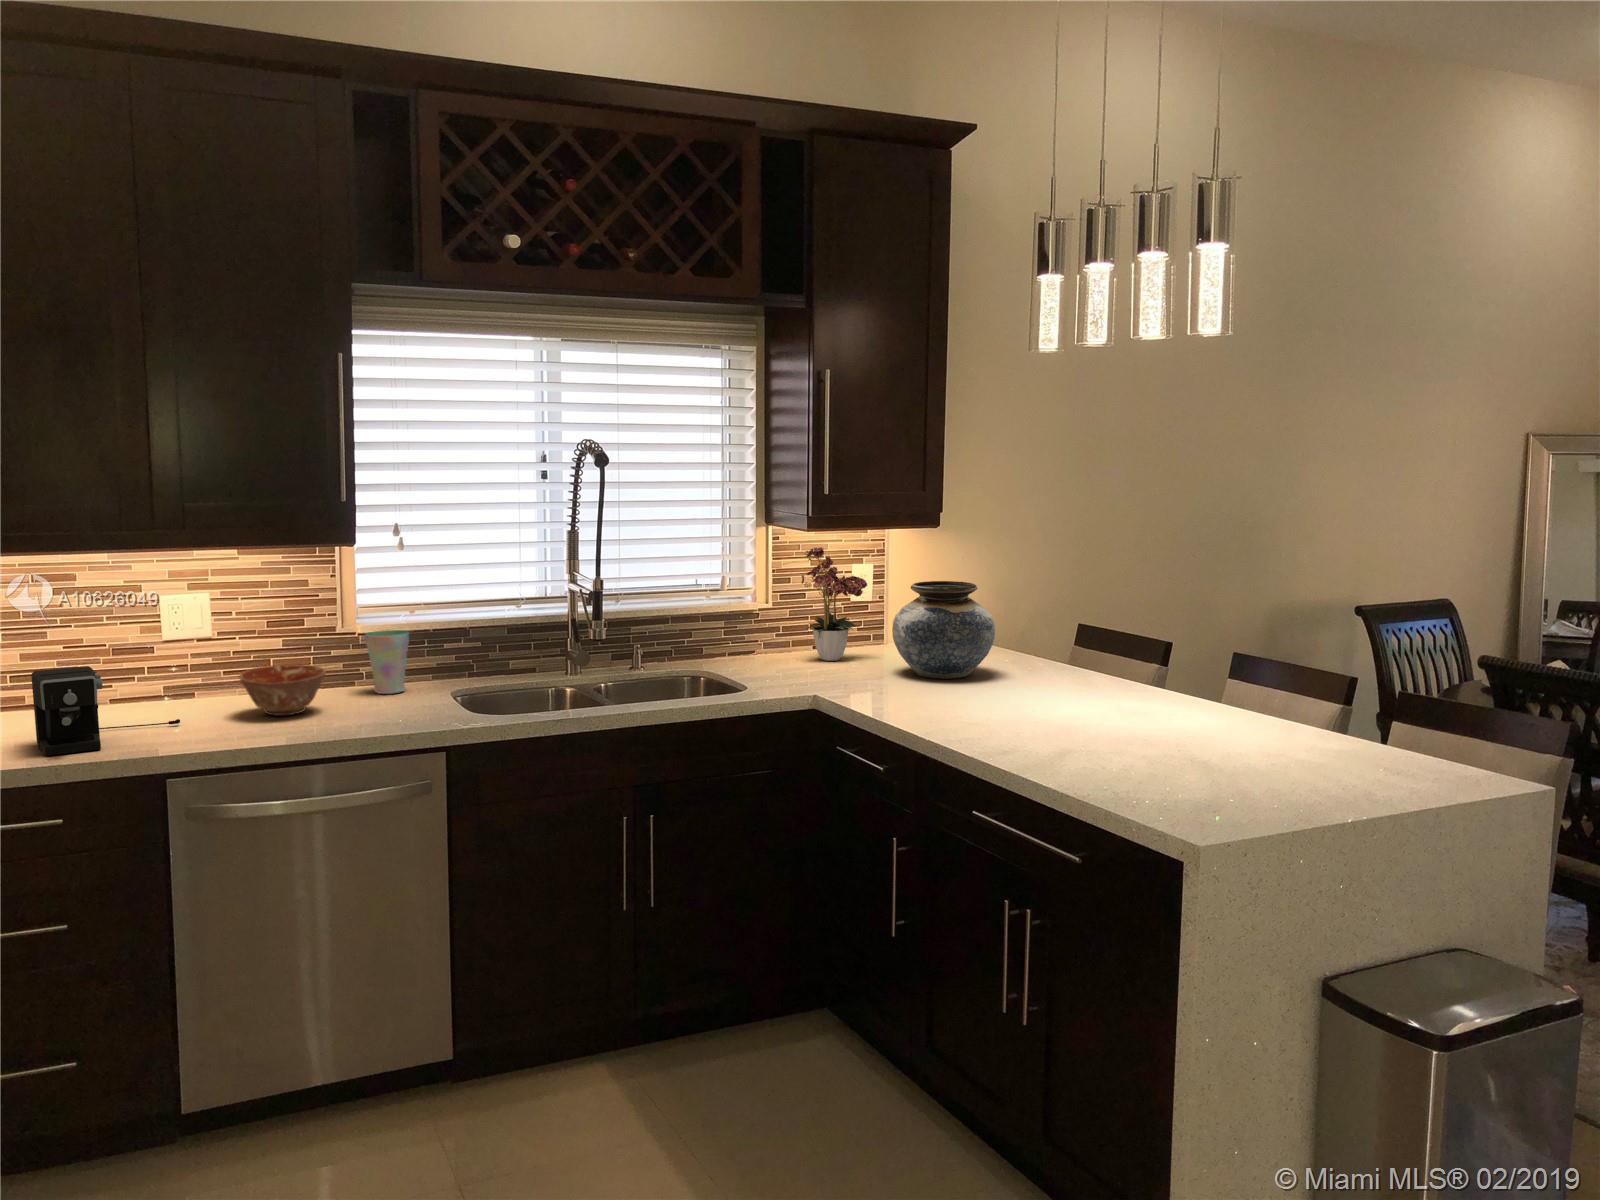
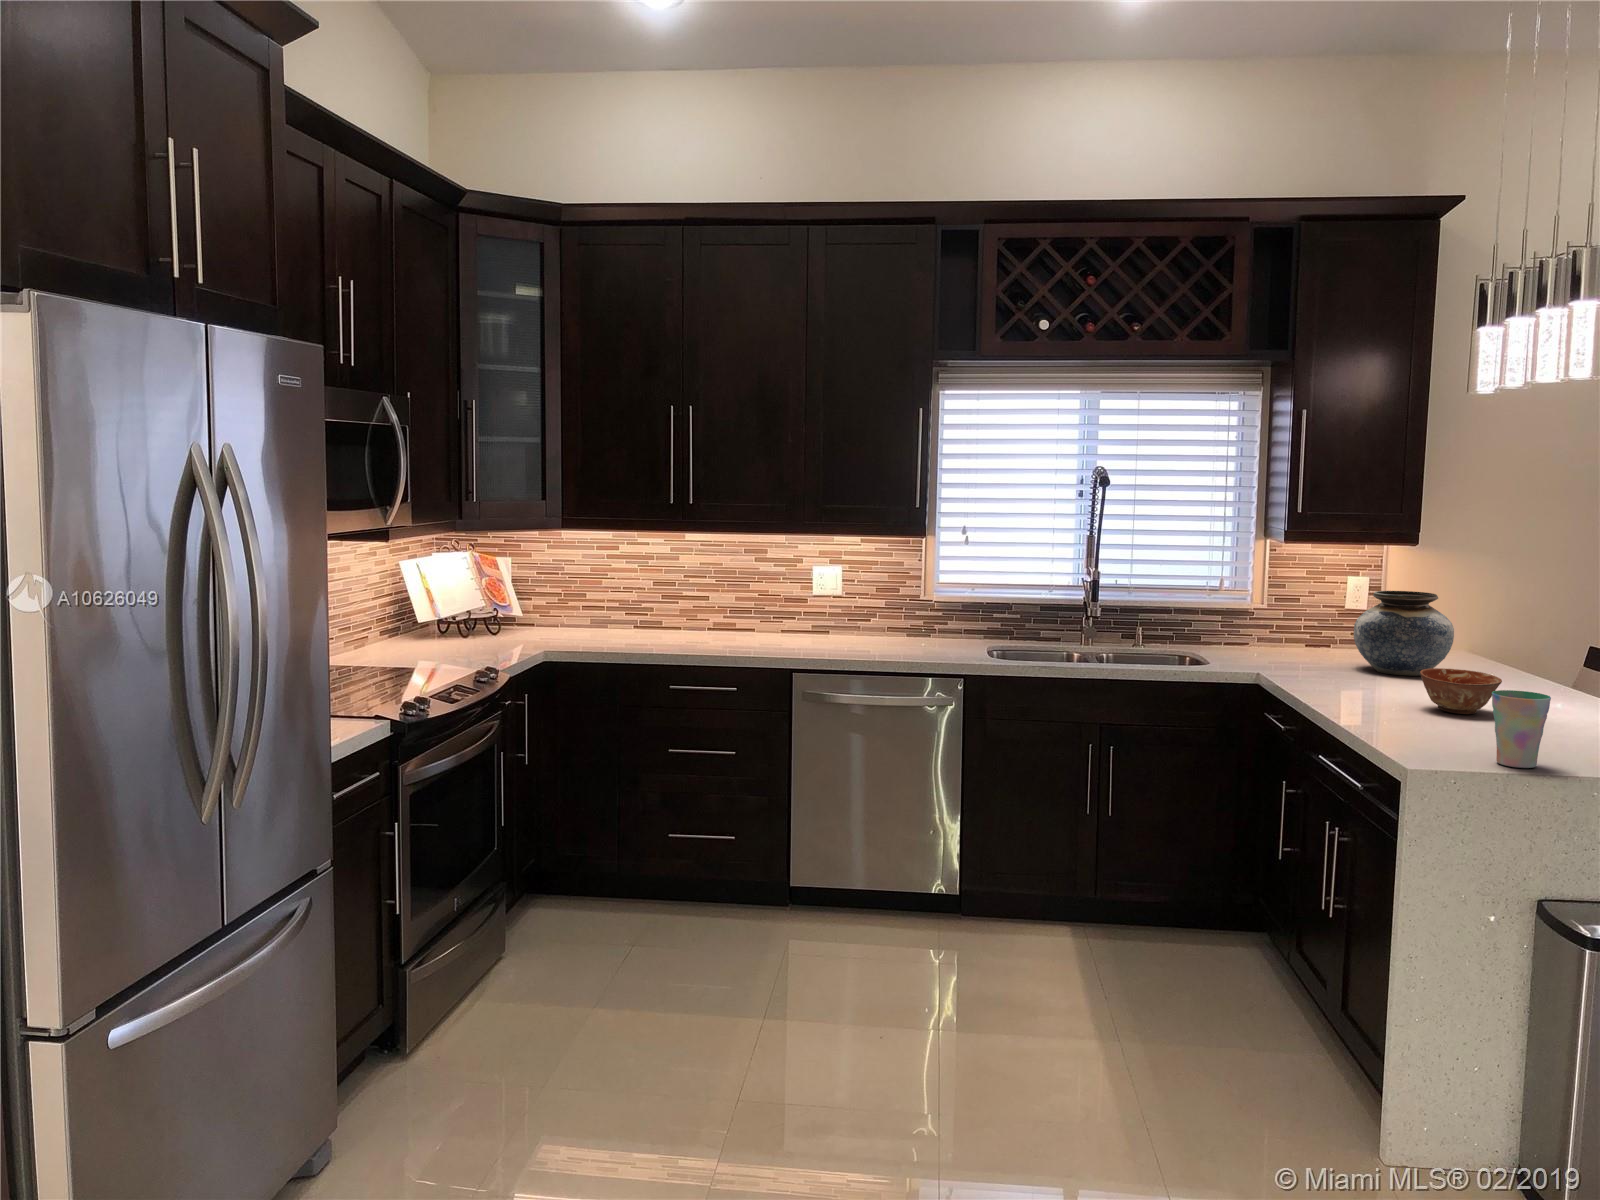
flower arrangement: present [802,547,867,661] -> none [1281,553,1355,655]
cup: present [365,630,409,694] -> present [1492,690,1551,768]
ceramic bowl: present [239,665,326,715] -> present [1420,668,1502,714]
coffee maker: present [31,666,180,756] -> none [731,603,811,652]

